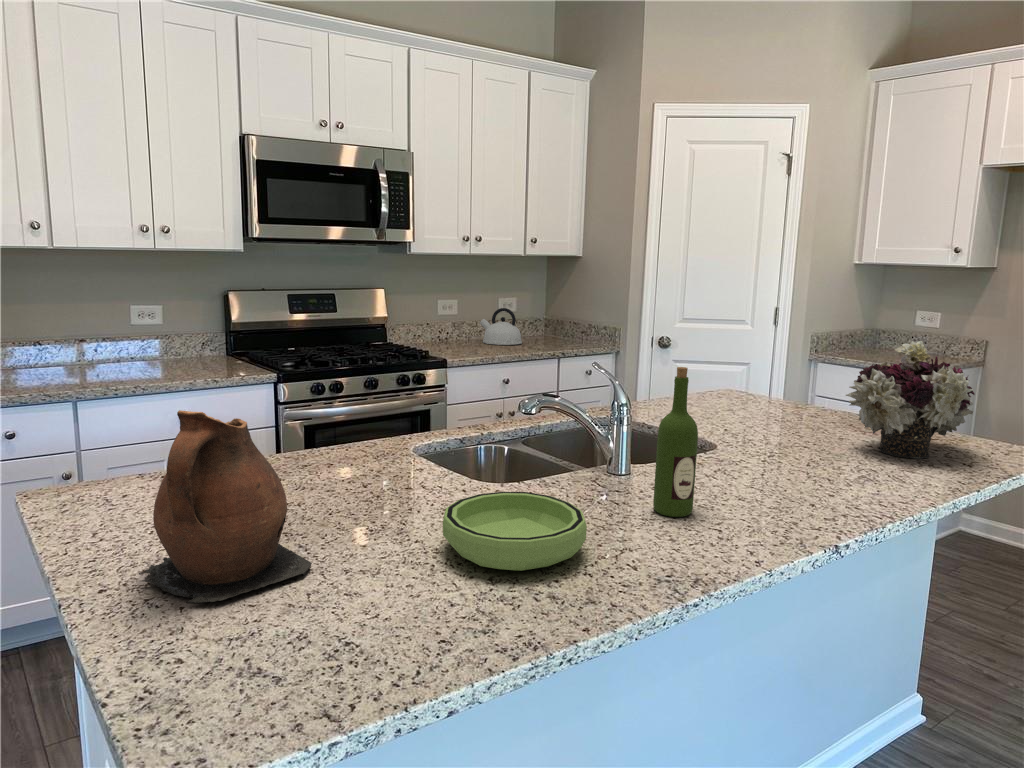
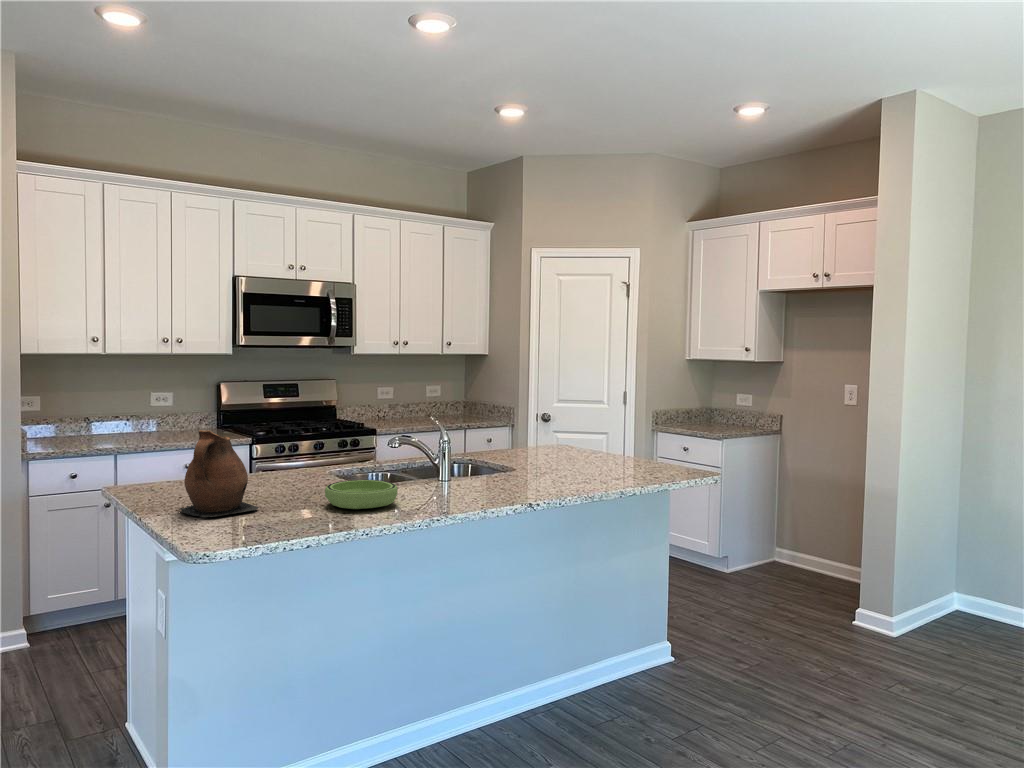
kettle: present [480,308,522,345] -> none [409,394,441,421]
flower arrangement: present [846,341,975,459] -> none [590,406,664,475]
wine bottle: present [653,367,698,517] -> none [447,416,469,495]

